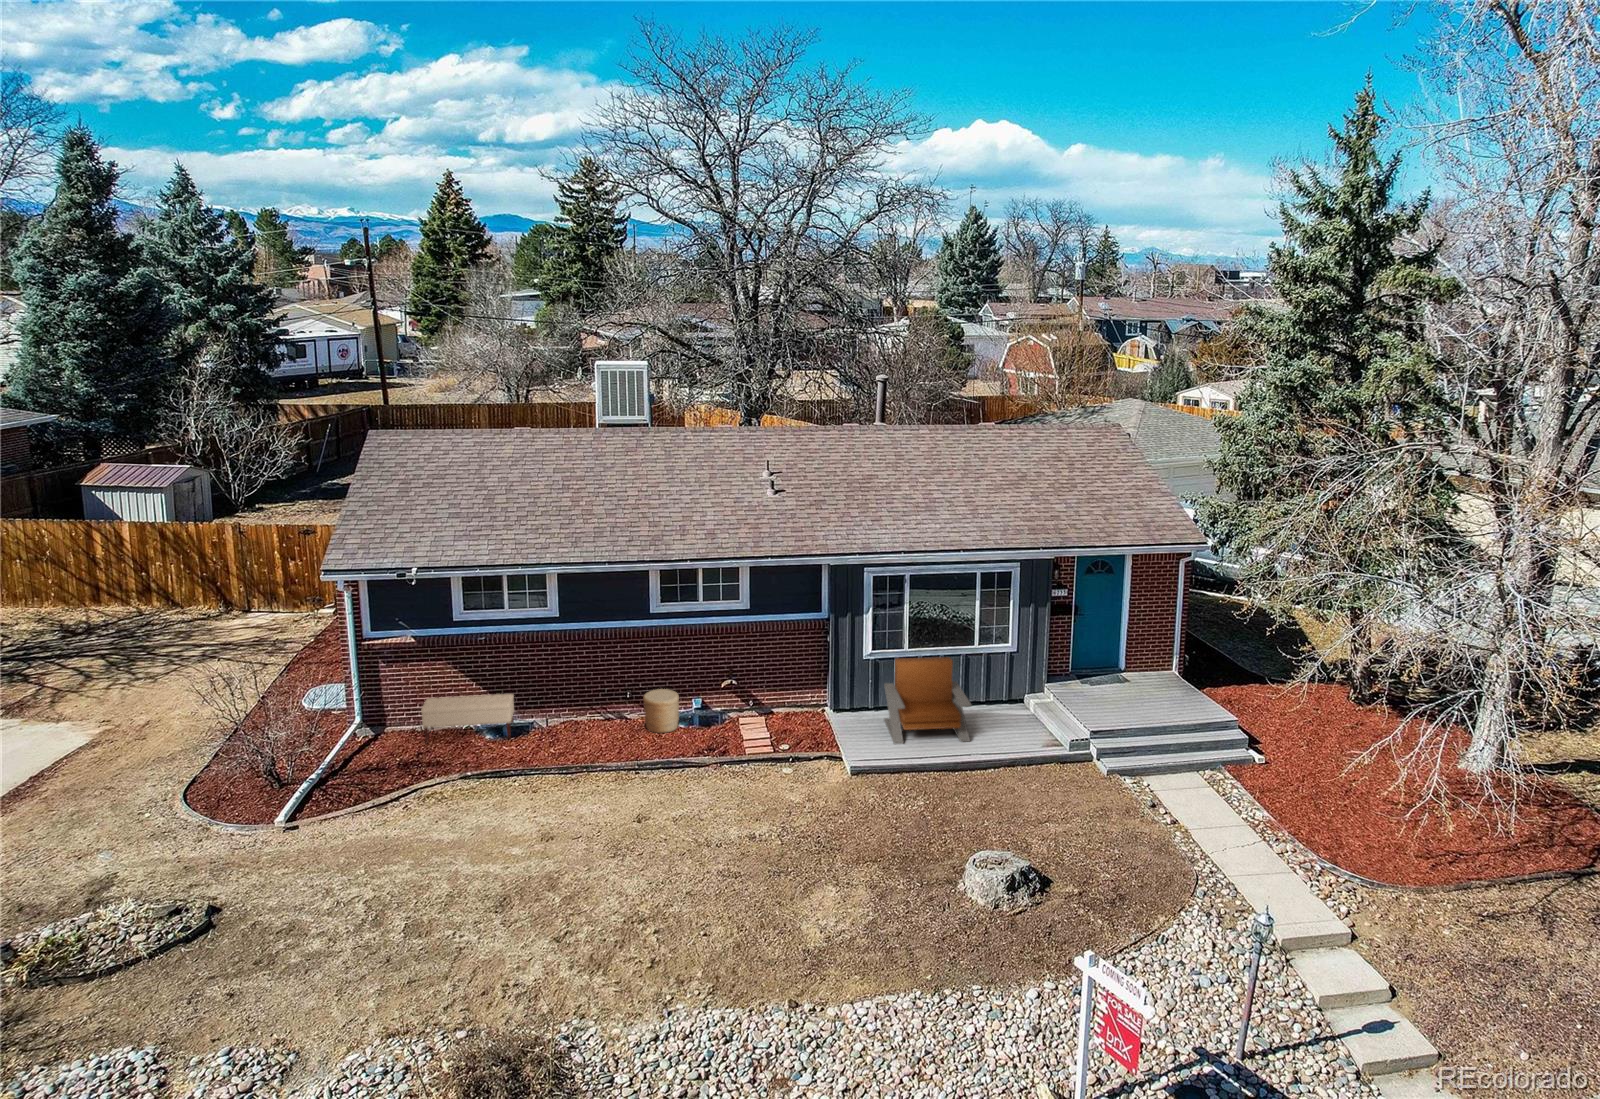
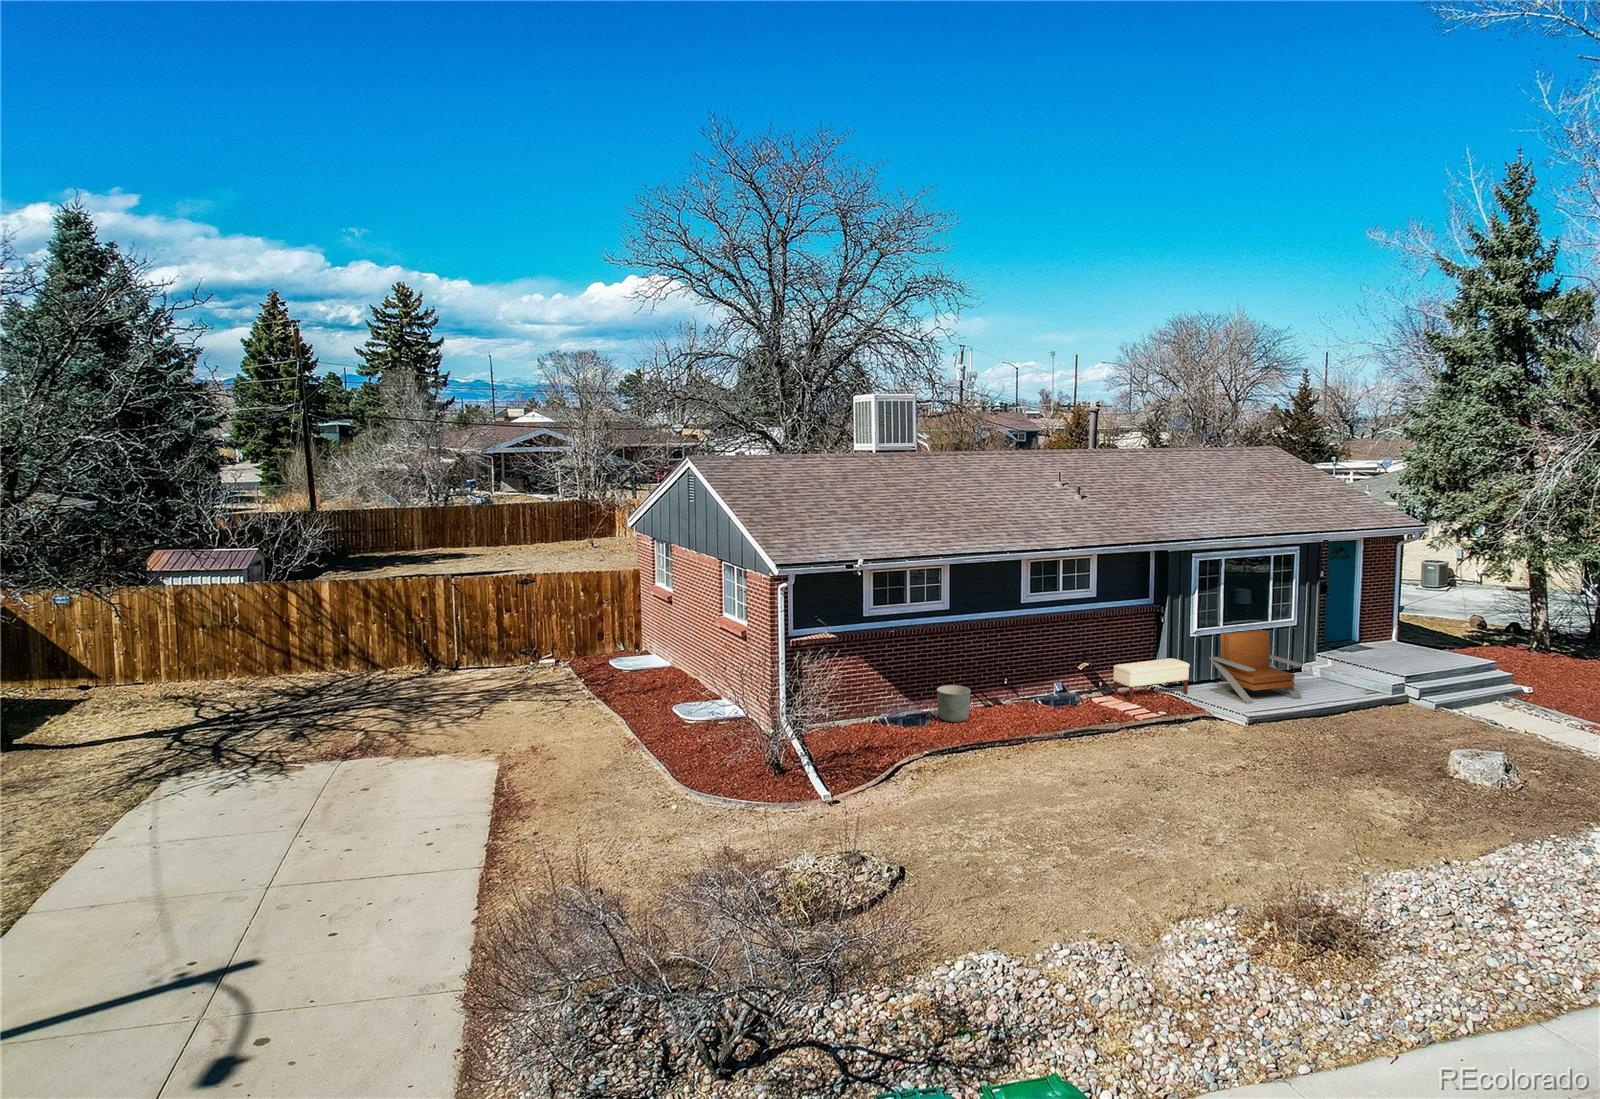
woven basket: present [643,689,679,733] -> none [1023,674,1057,712]
bench: present [421,694,514,743] -> present [1113,658,1190,702]
planter: none [533,697,570,738] -> present [937,685,971,722]

